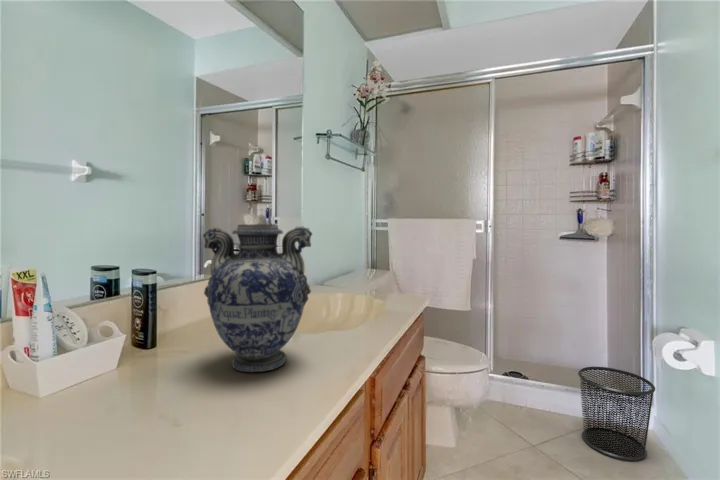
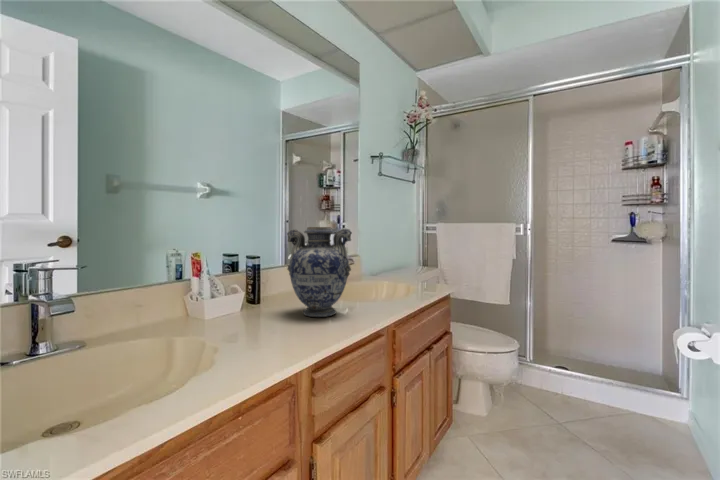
waste bin: present [578,367,655,460] -> none [611,361,687,448]

